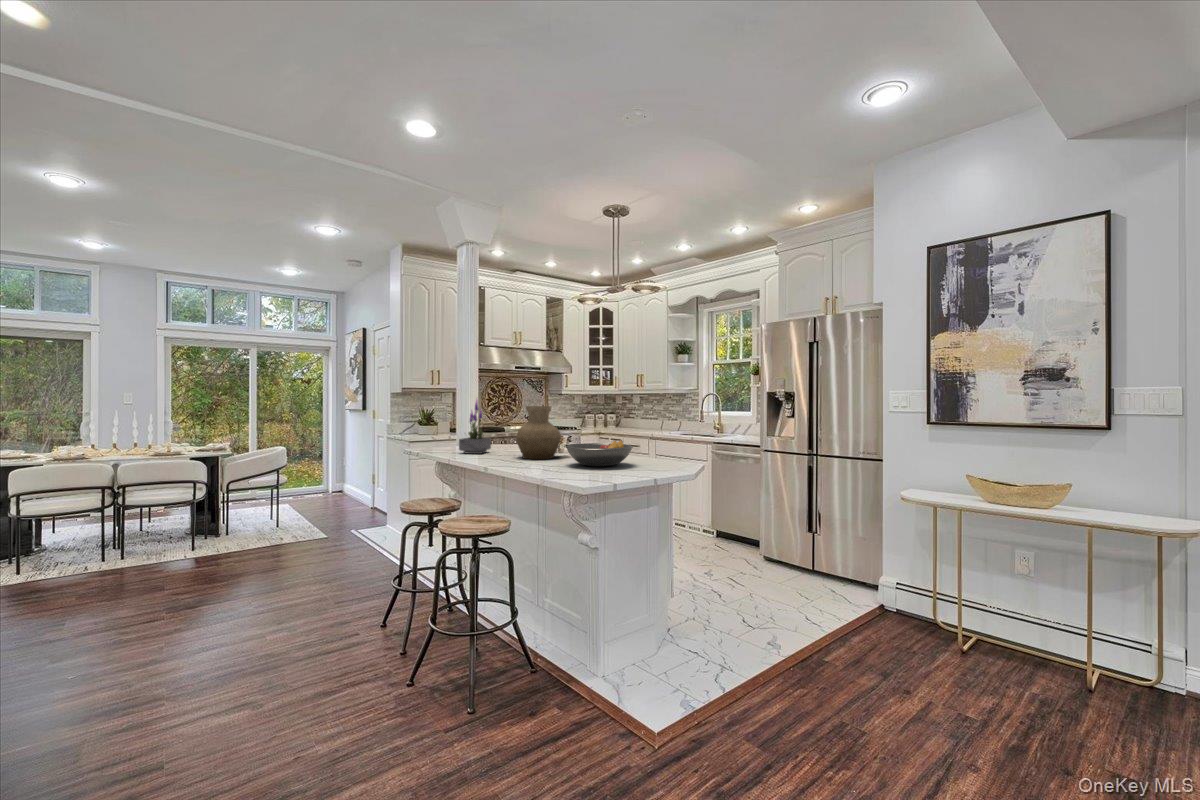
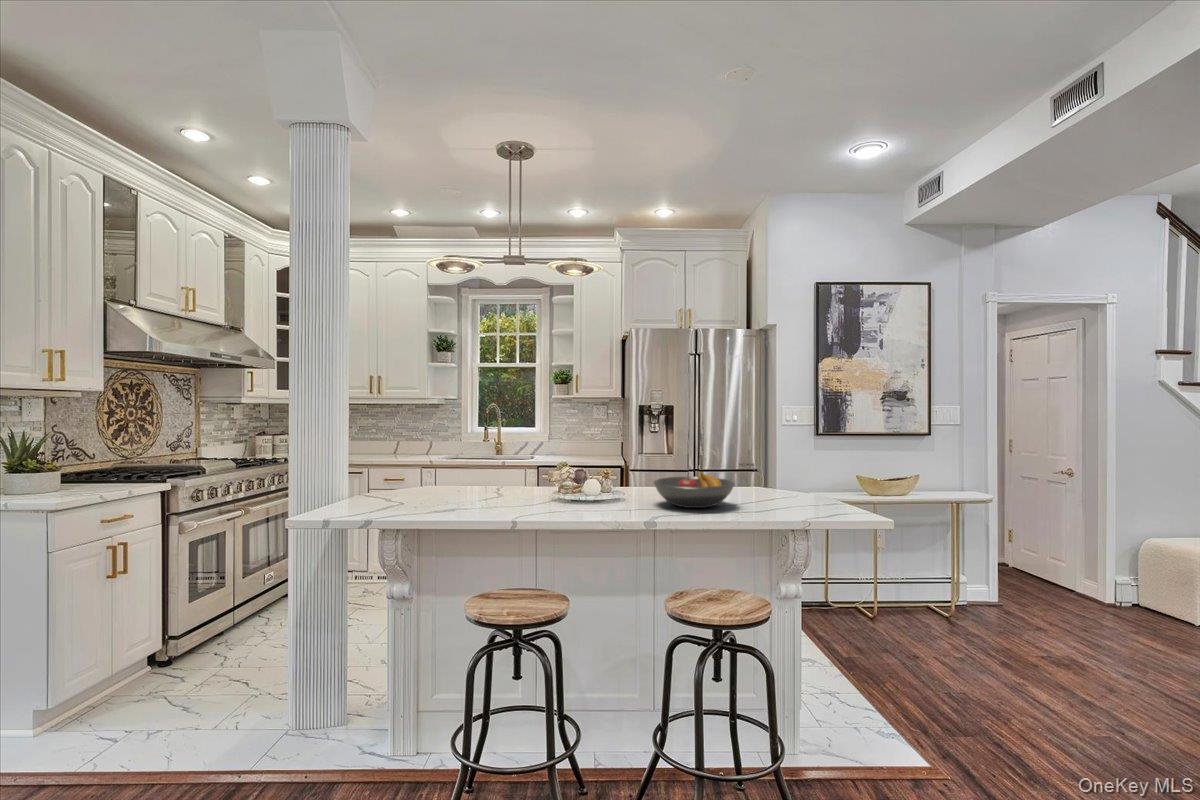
potted plant: present [459,400,491,454] -> none [427,422,480,516]
vase: present [516,406,561,459] -> none [544,433,609,511]

